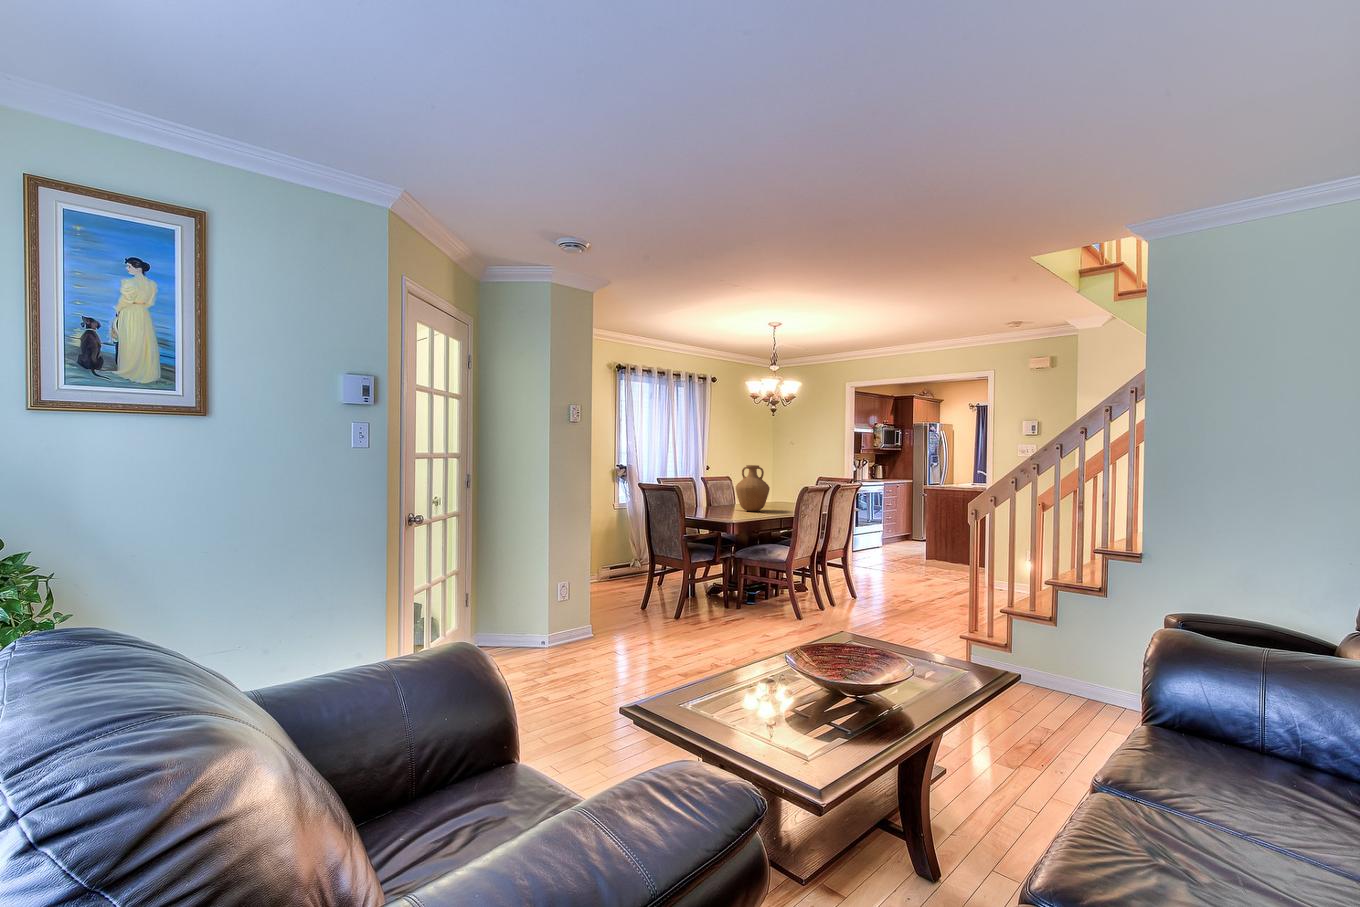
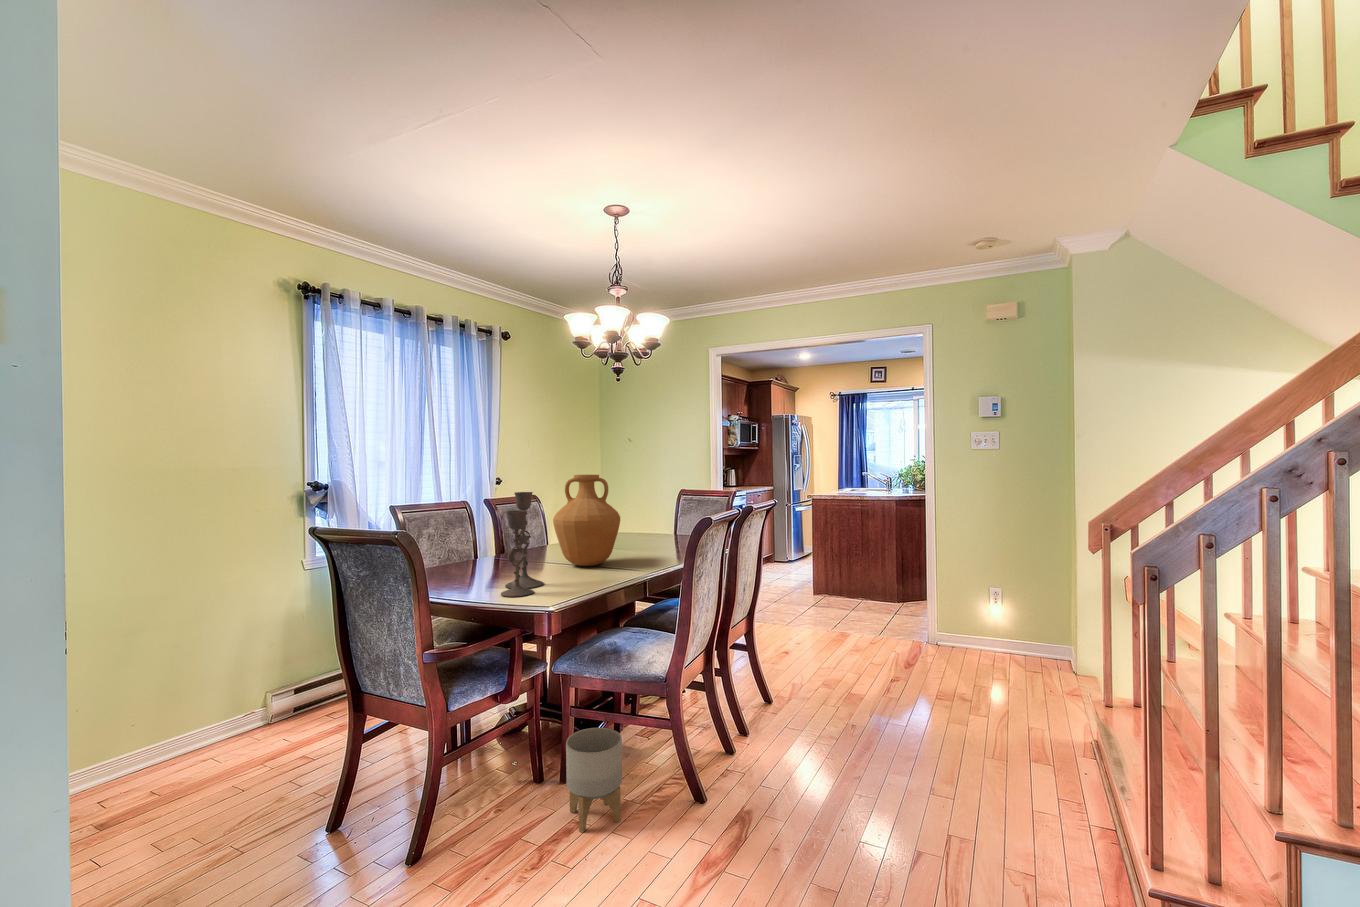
candlestick: none [710,472,729,517] -> present [501,492,544,597]
planter: none [736,579,761,618] -> present [566,728,622,832]

